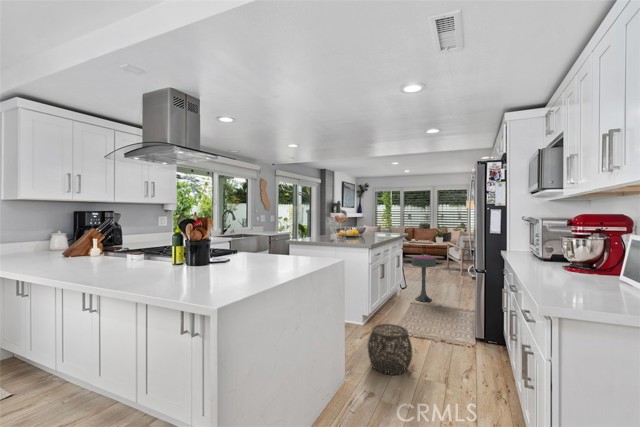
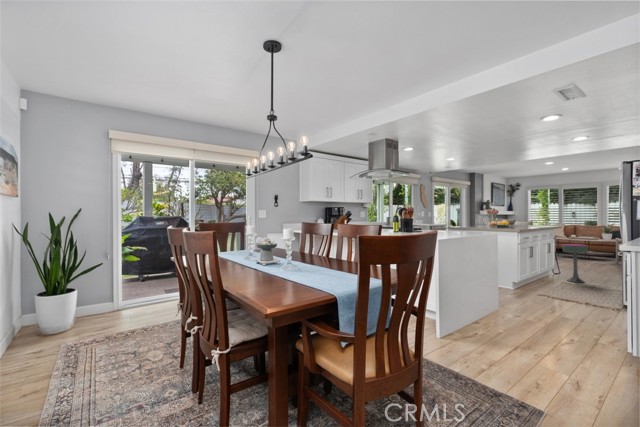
woven basket: present [368,324,412,375] -> none [516,281,553,313]

